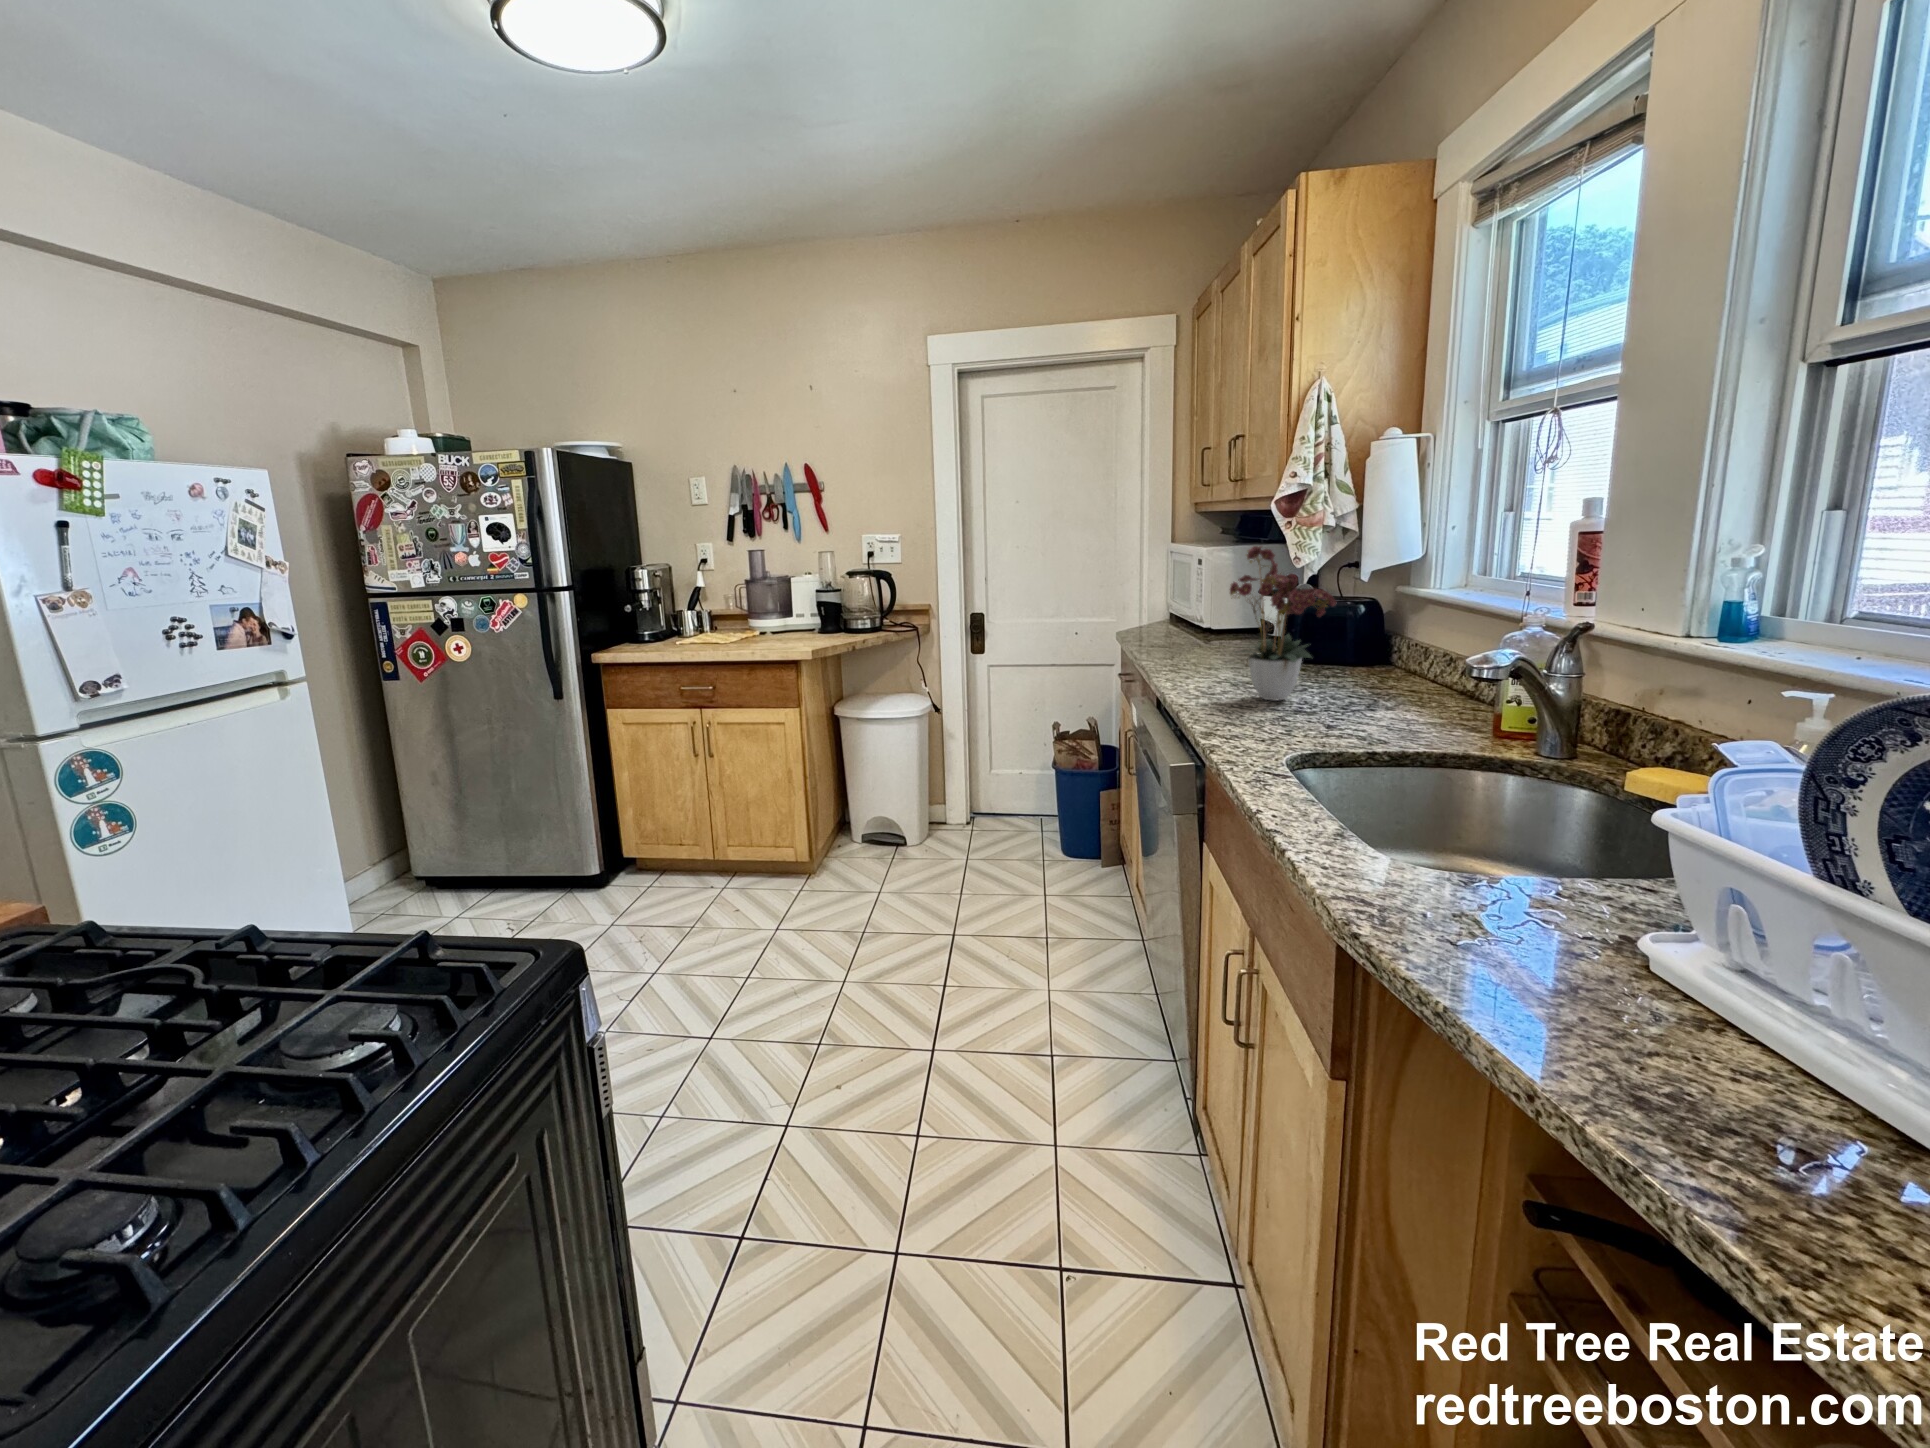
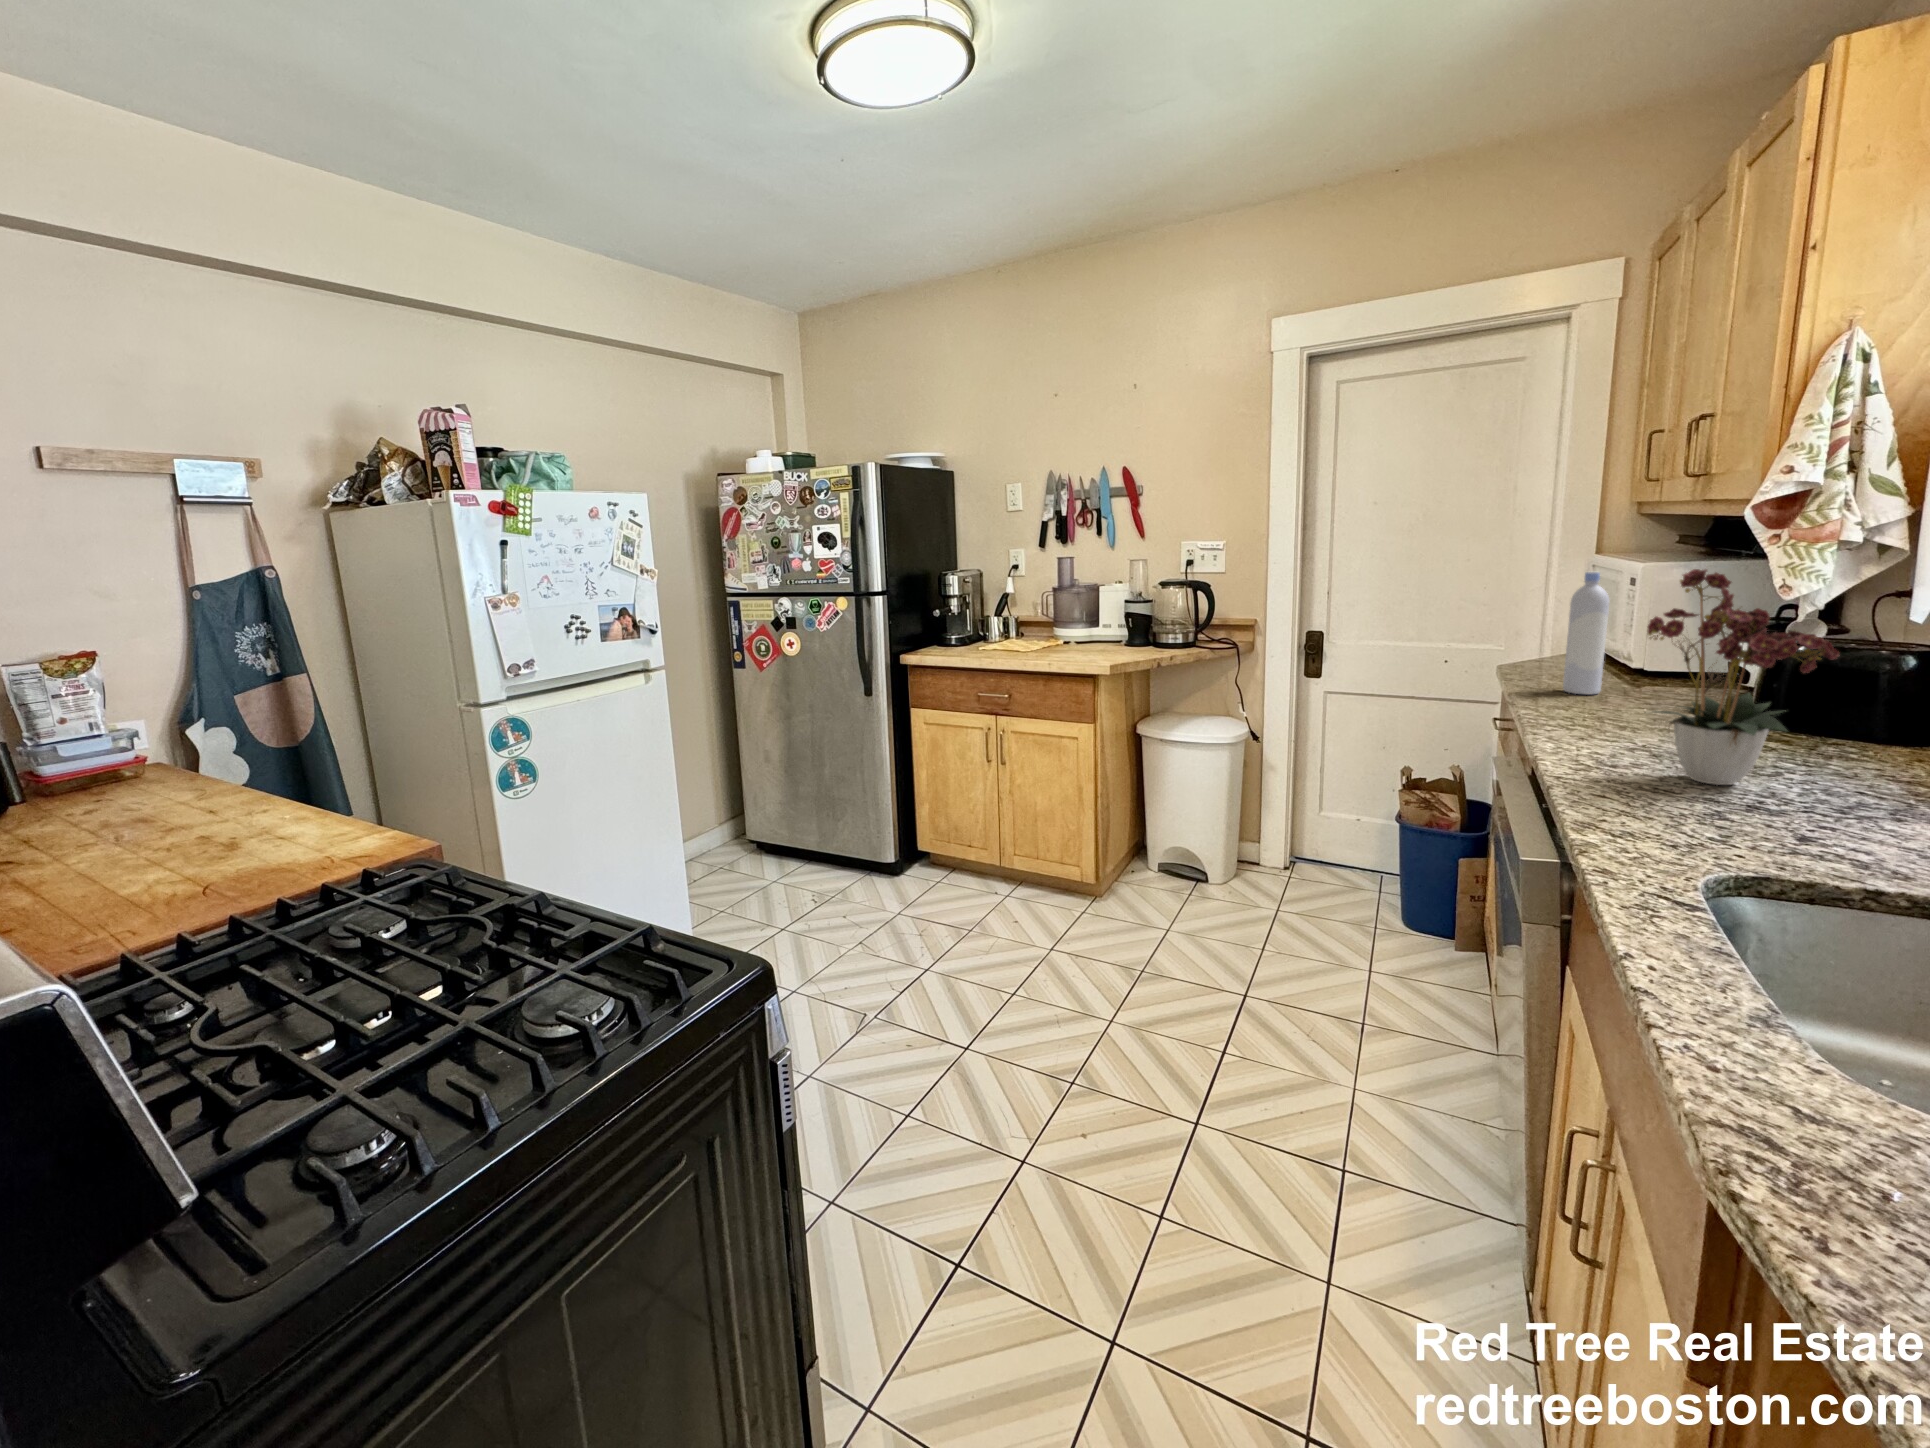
bottle: none [1167,554,1193,649] -> present [1563,572,1610,694]

